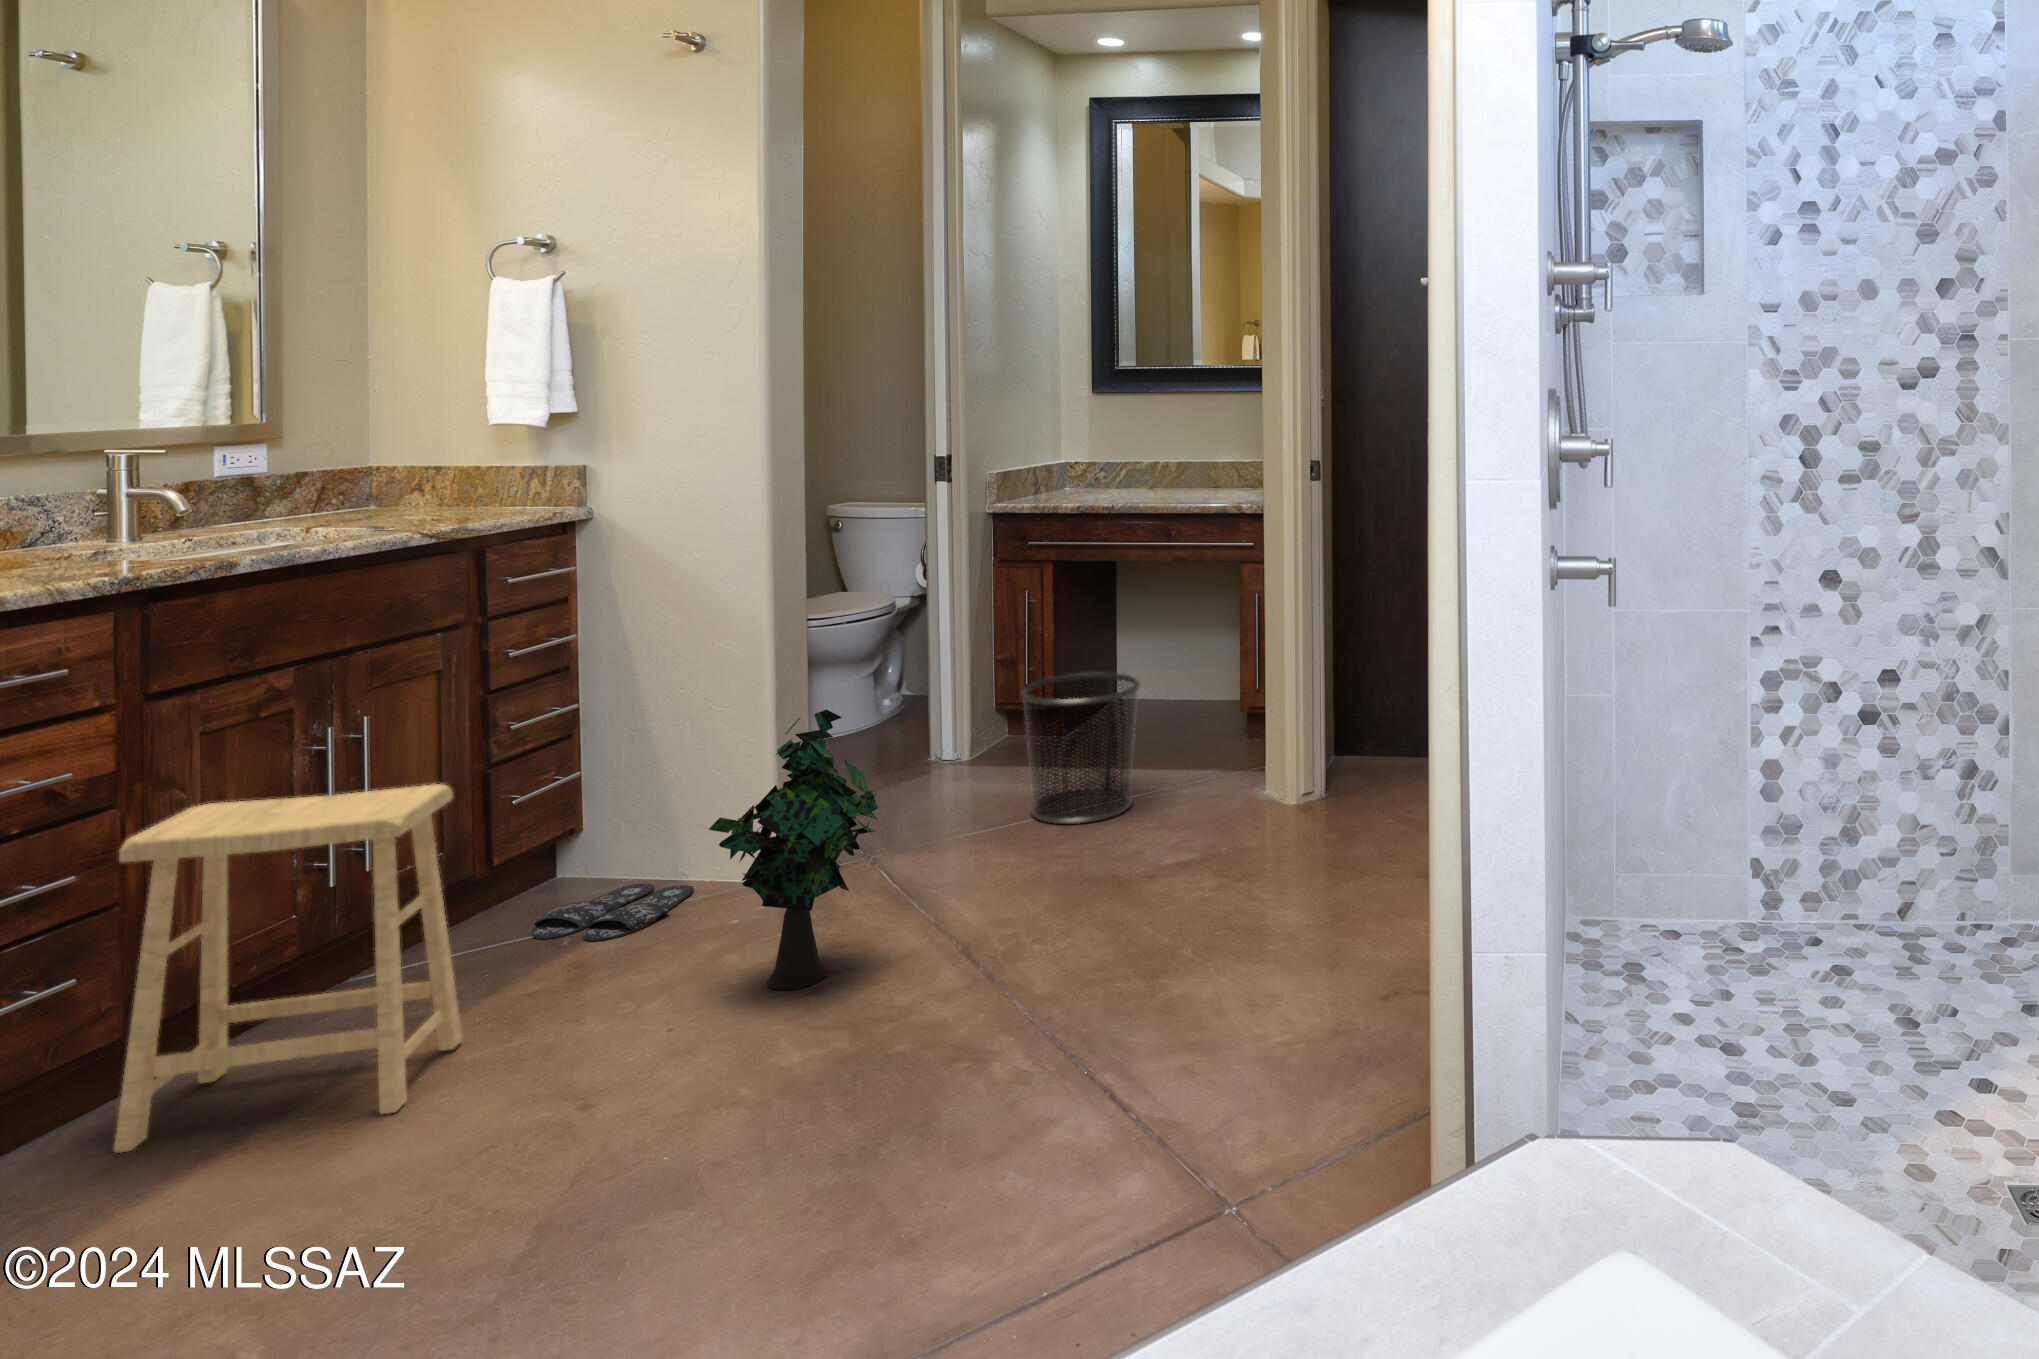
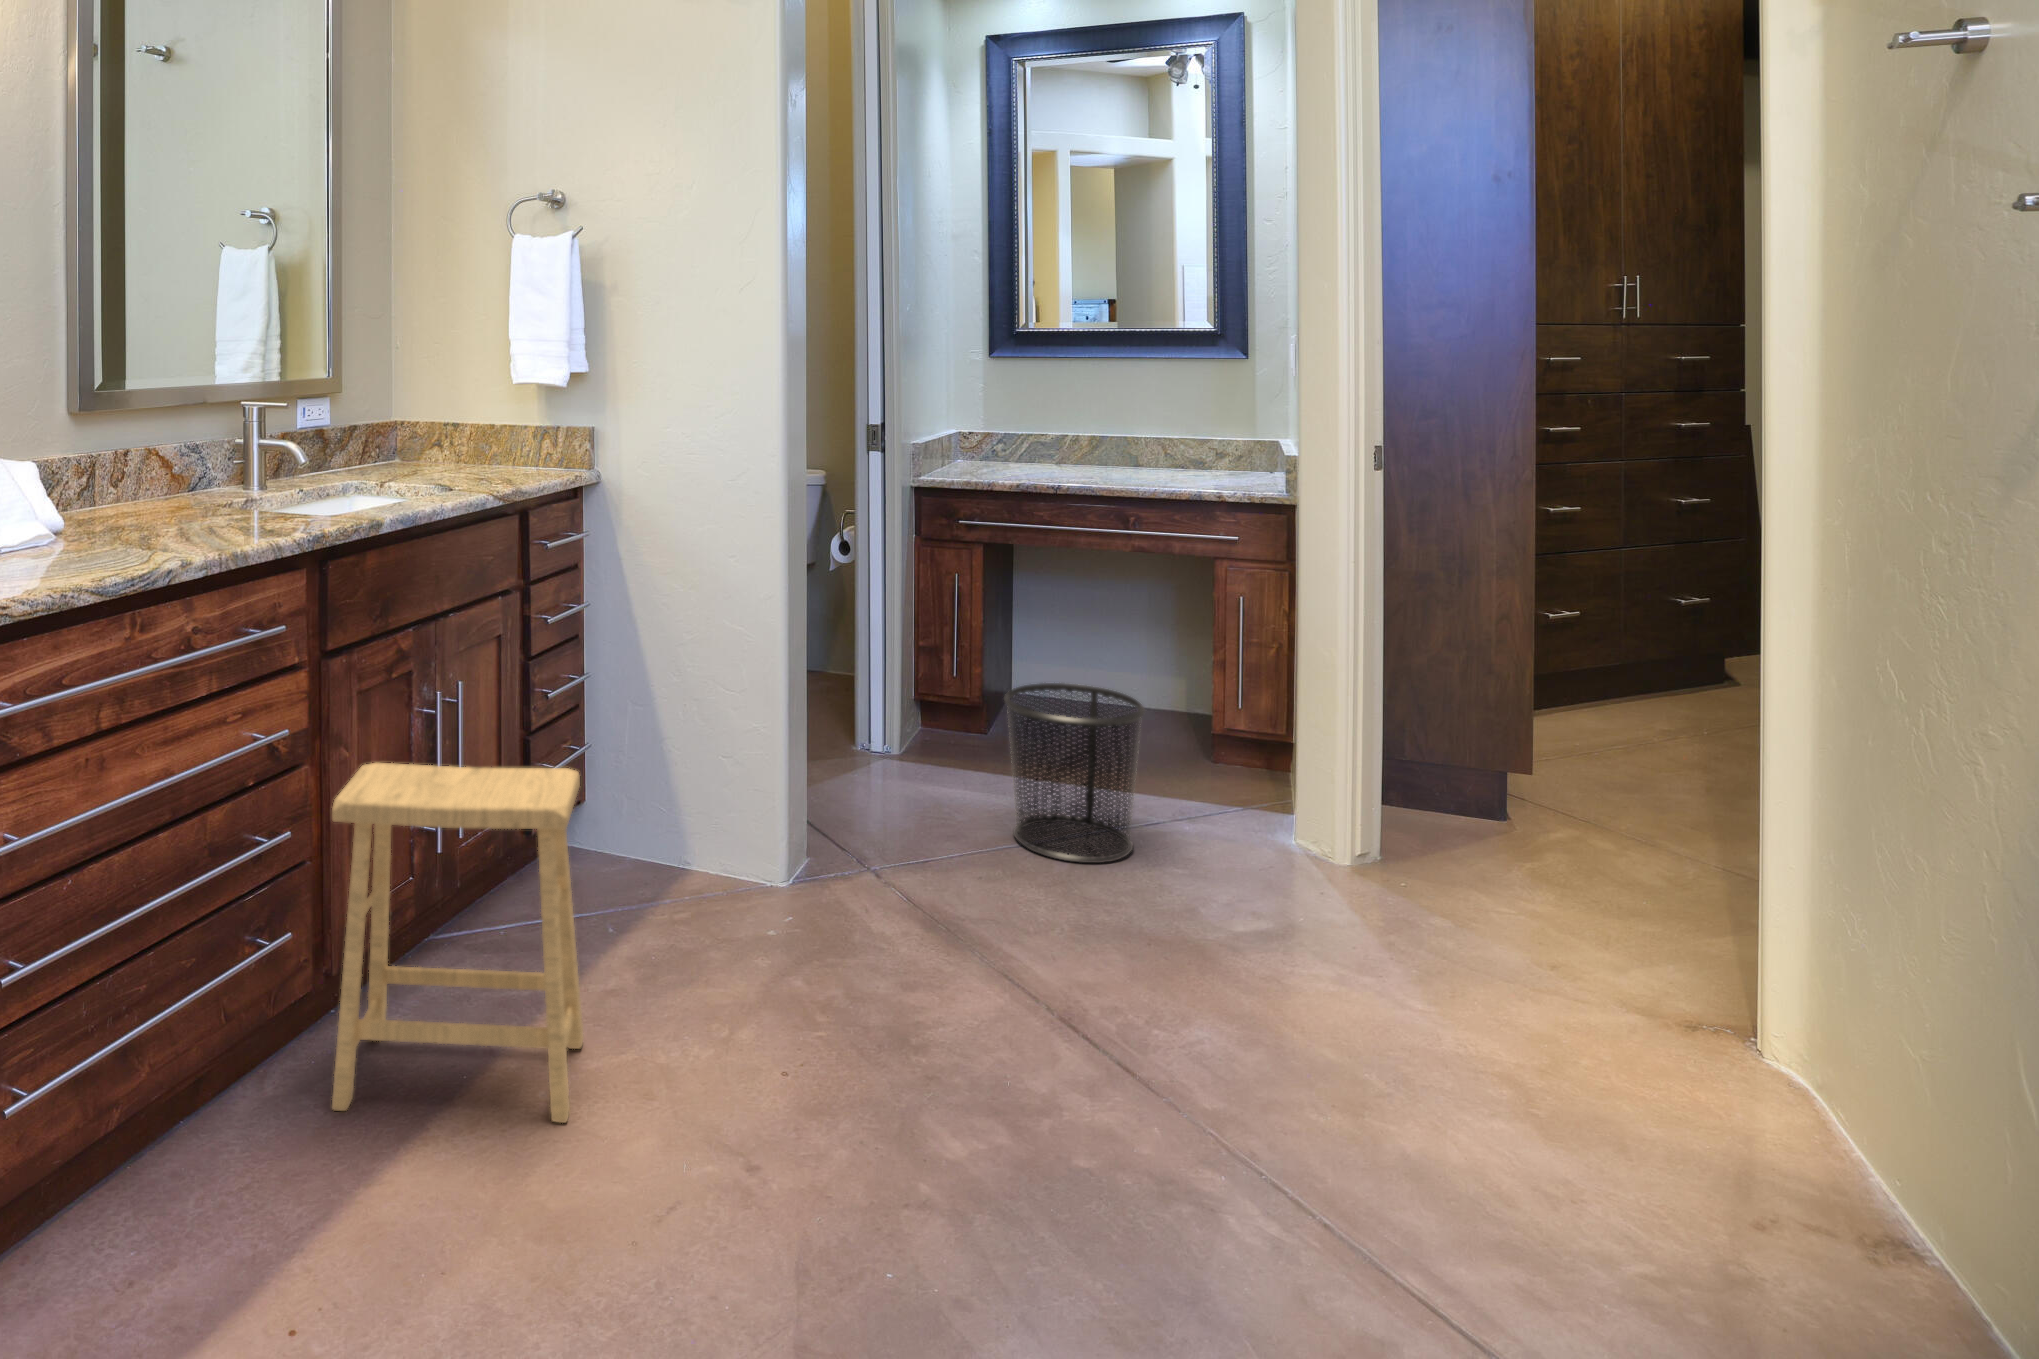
decorative plant: present [709,709,878,990] -> none [802,723,975,1043]
slippers: present [533,884,694,942] -> none [576,867,707,933]

